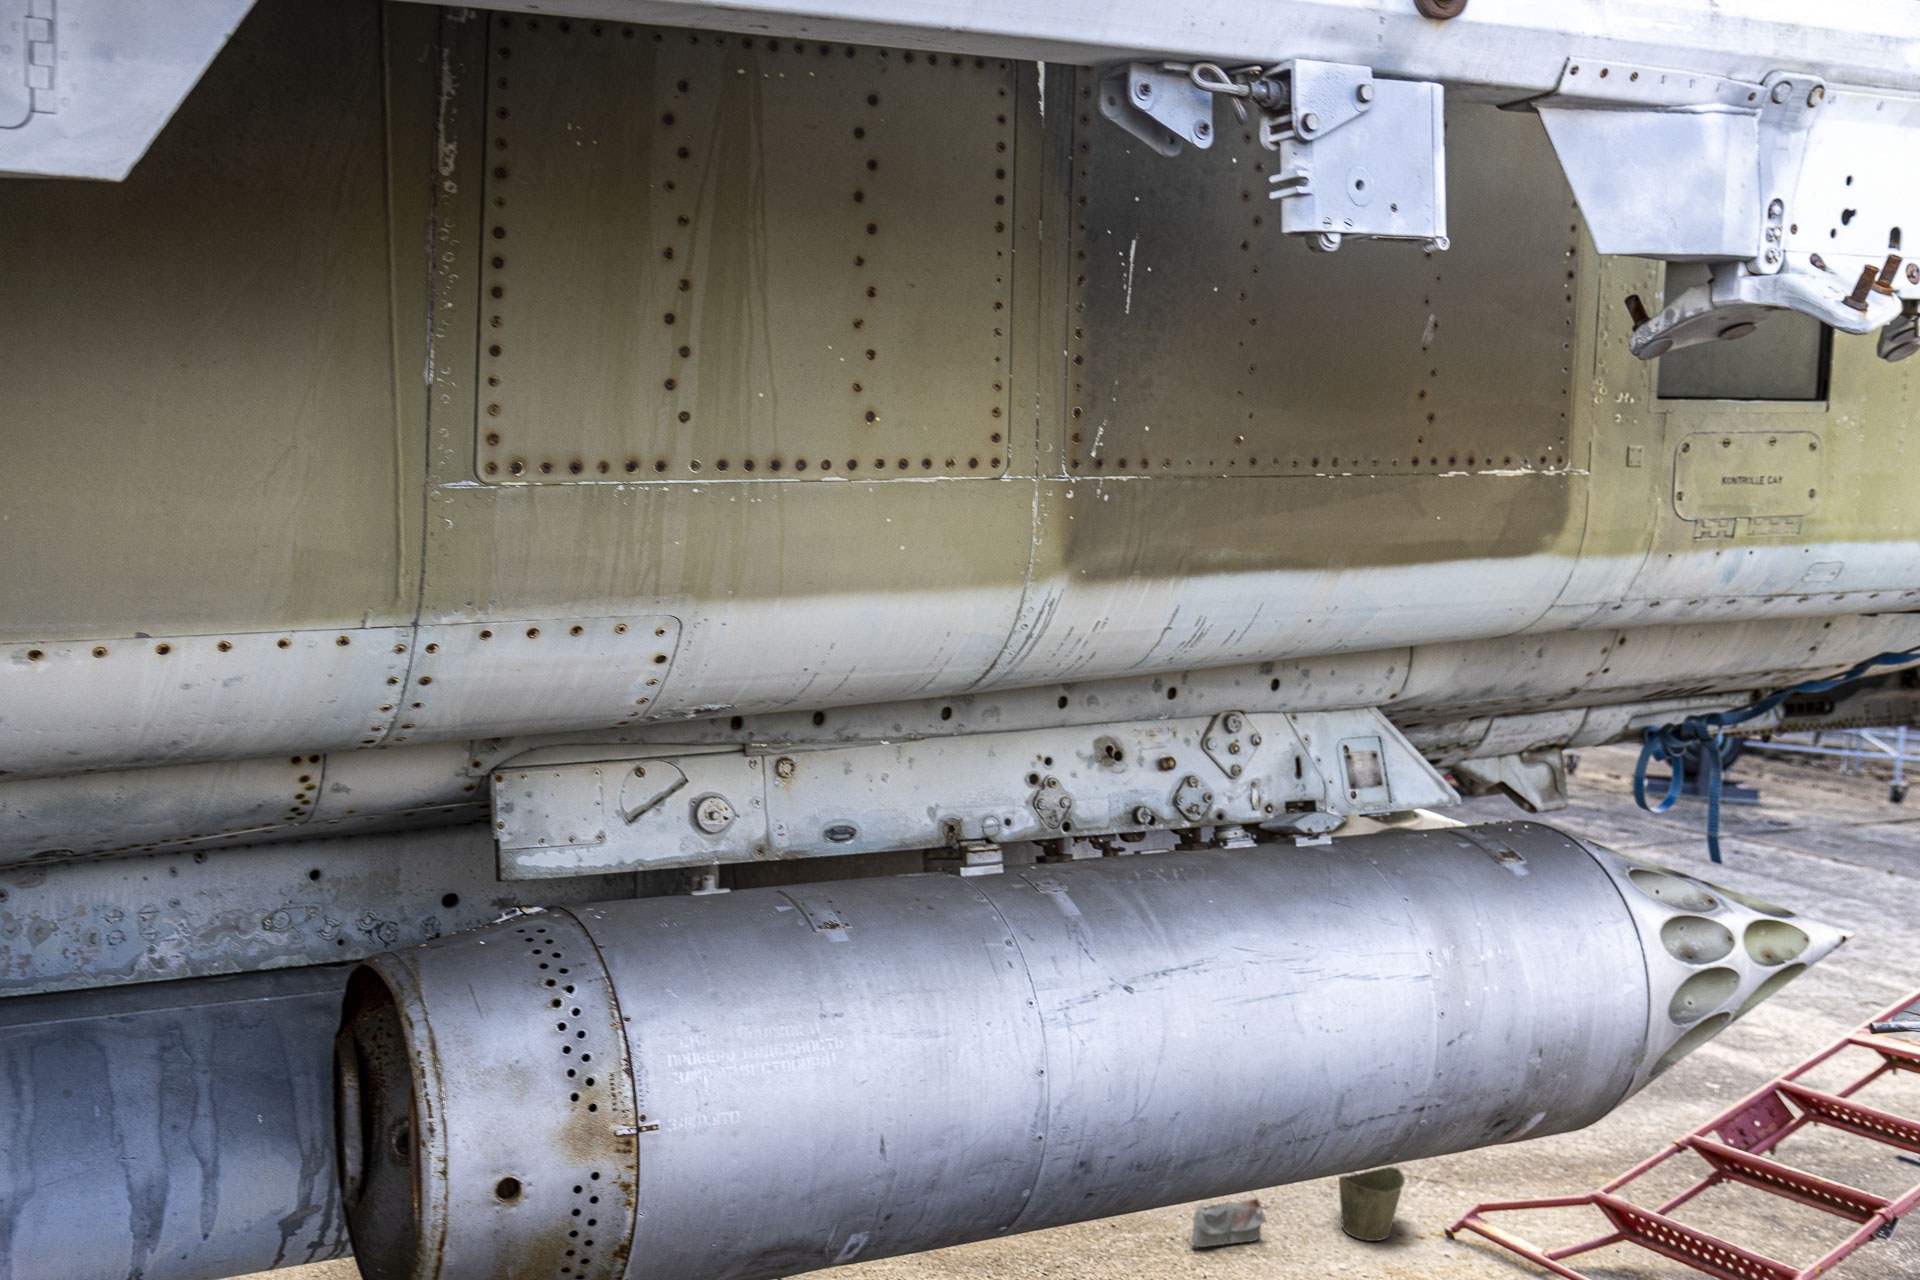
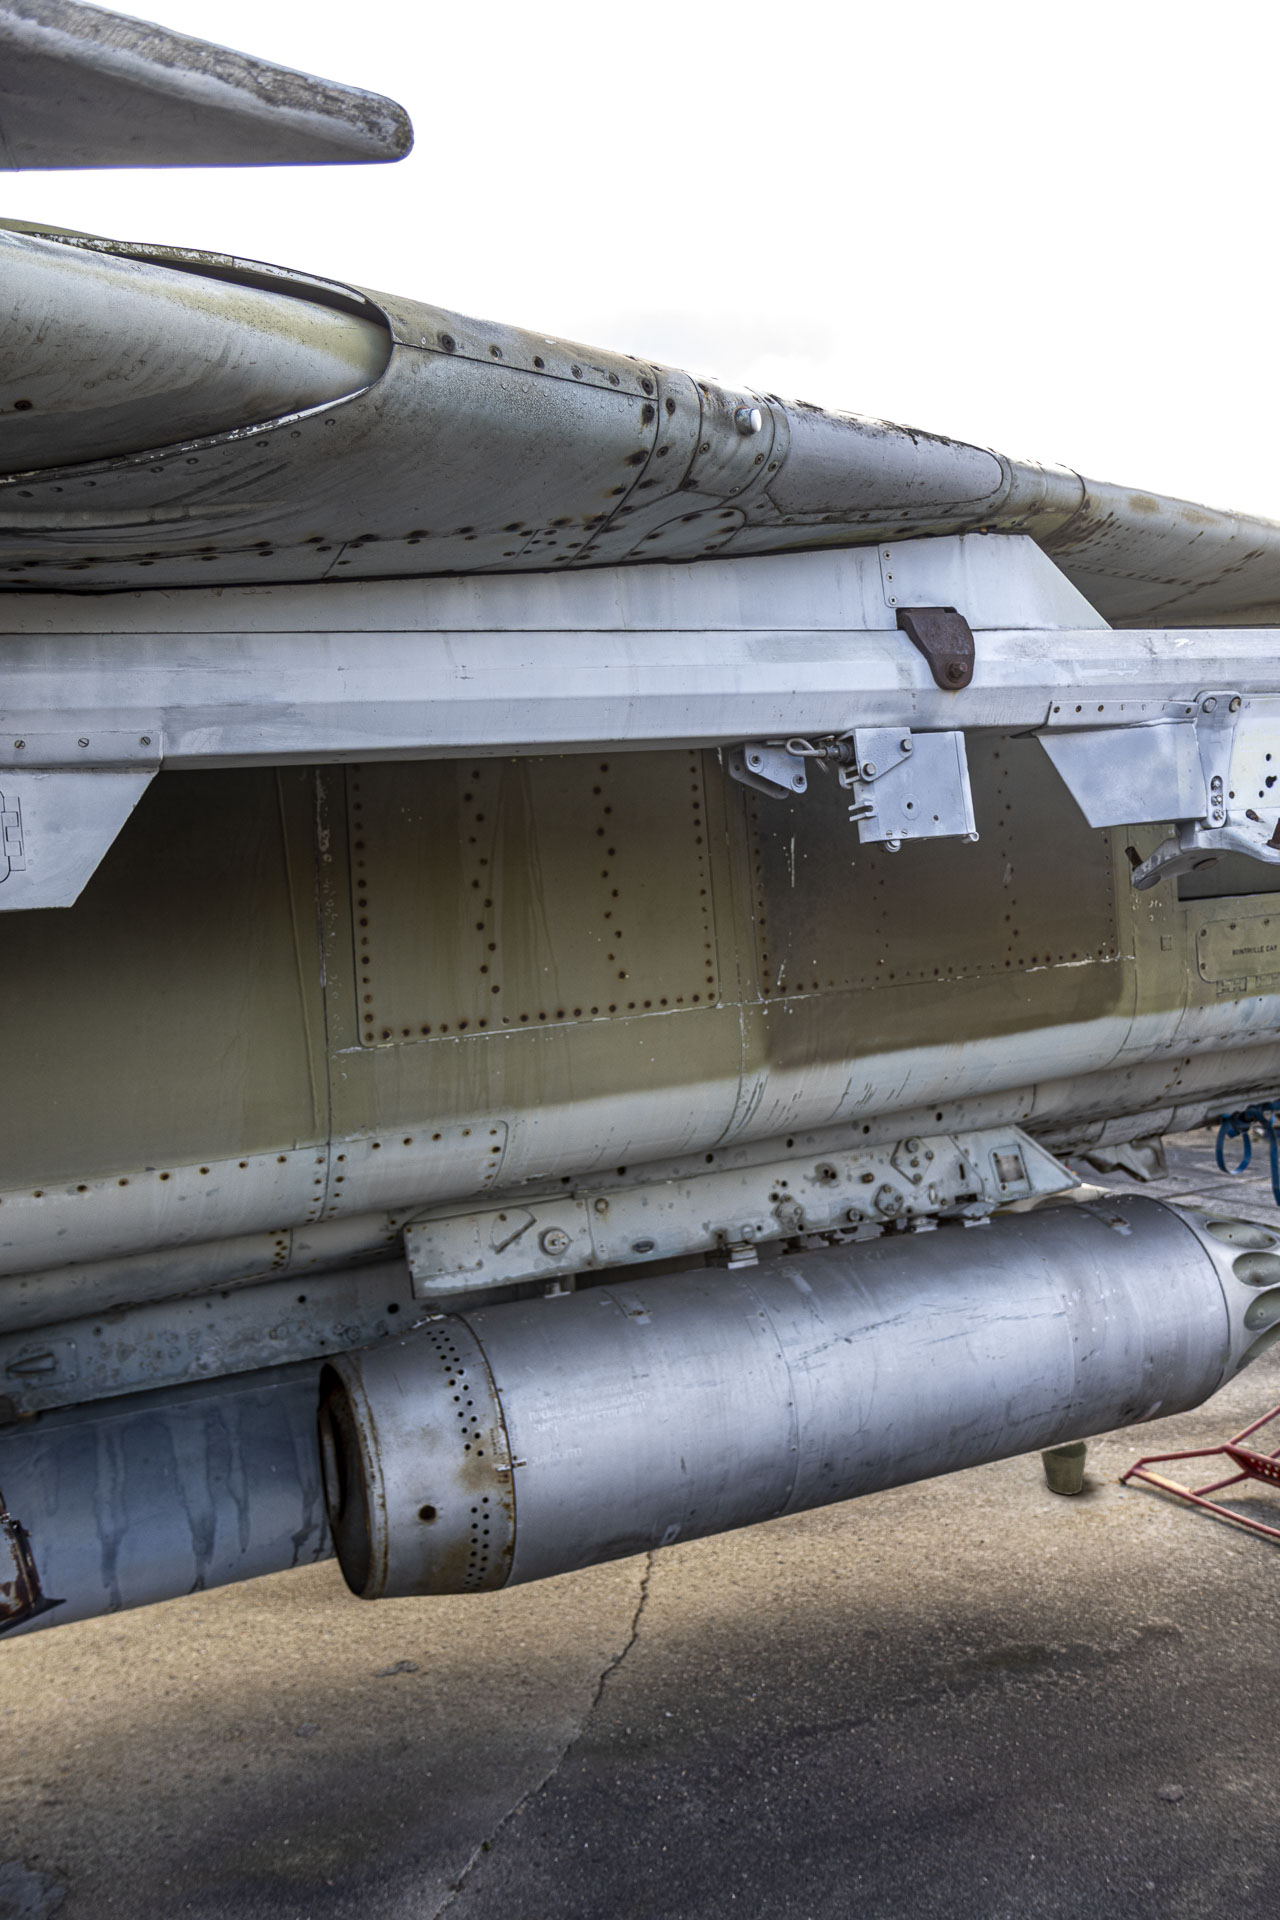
bag: present [1191,1198,1266,1247] -> none [937,1440,991,1504]

